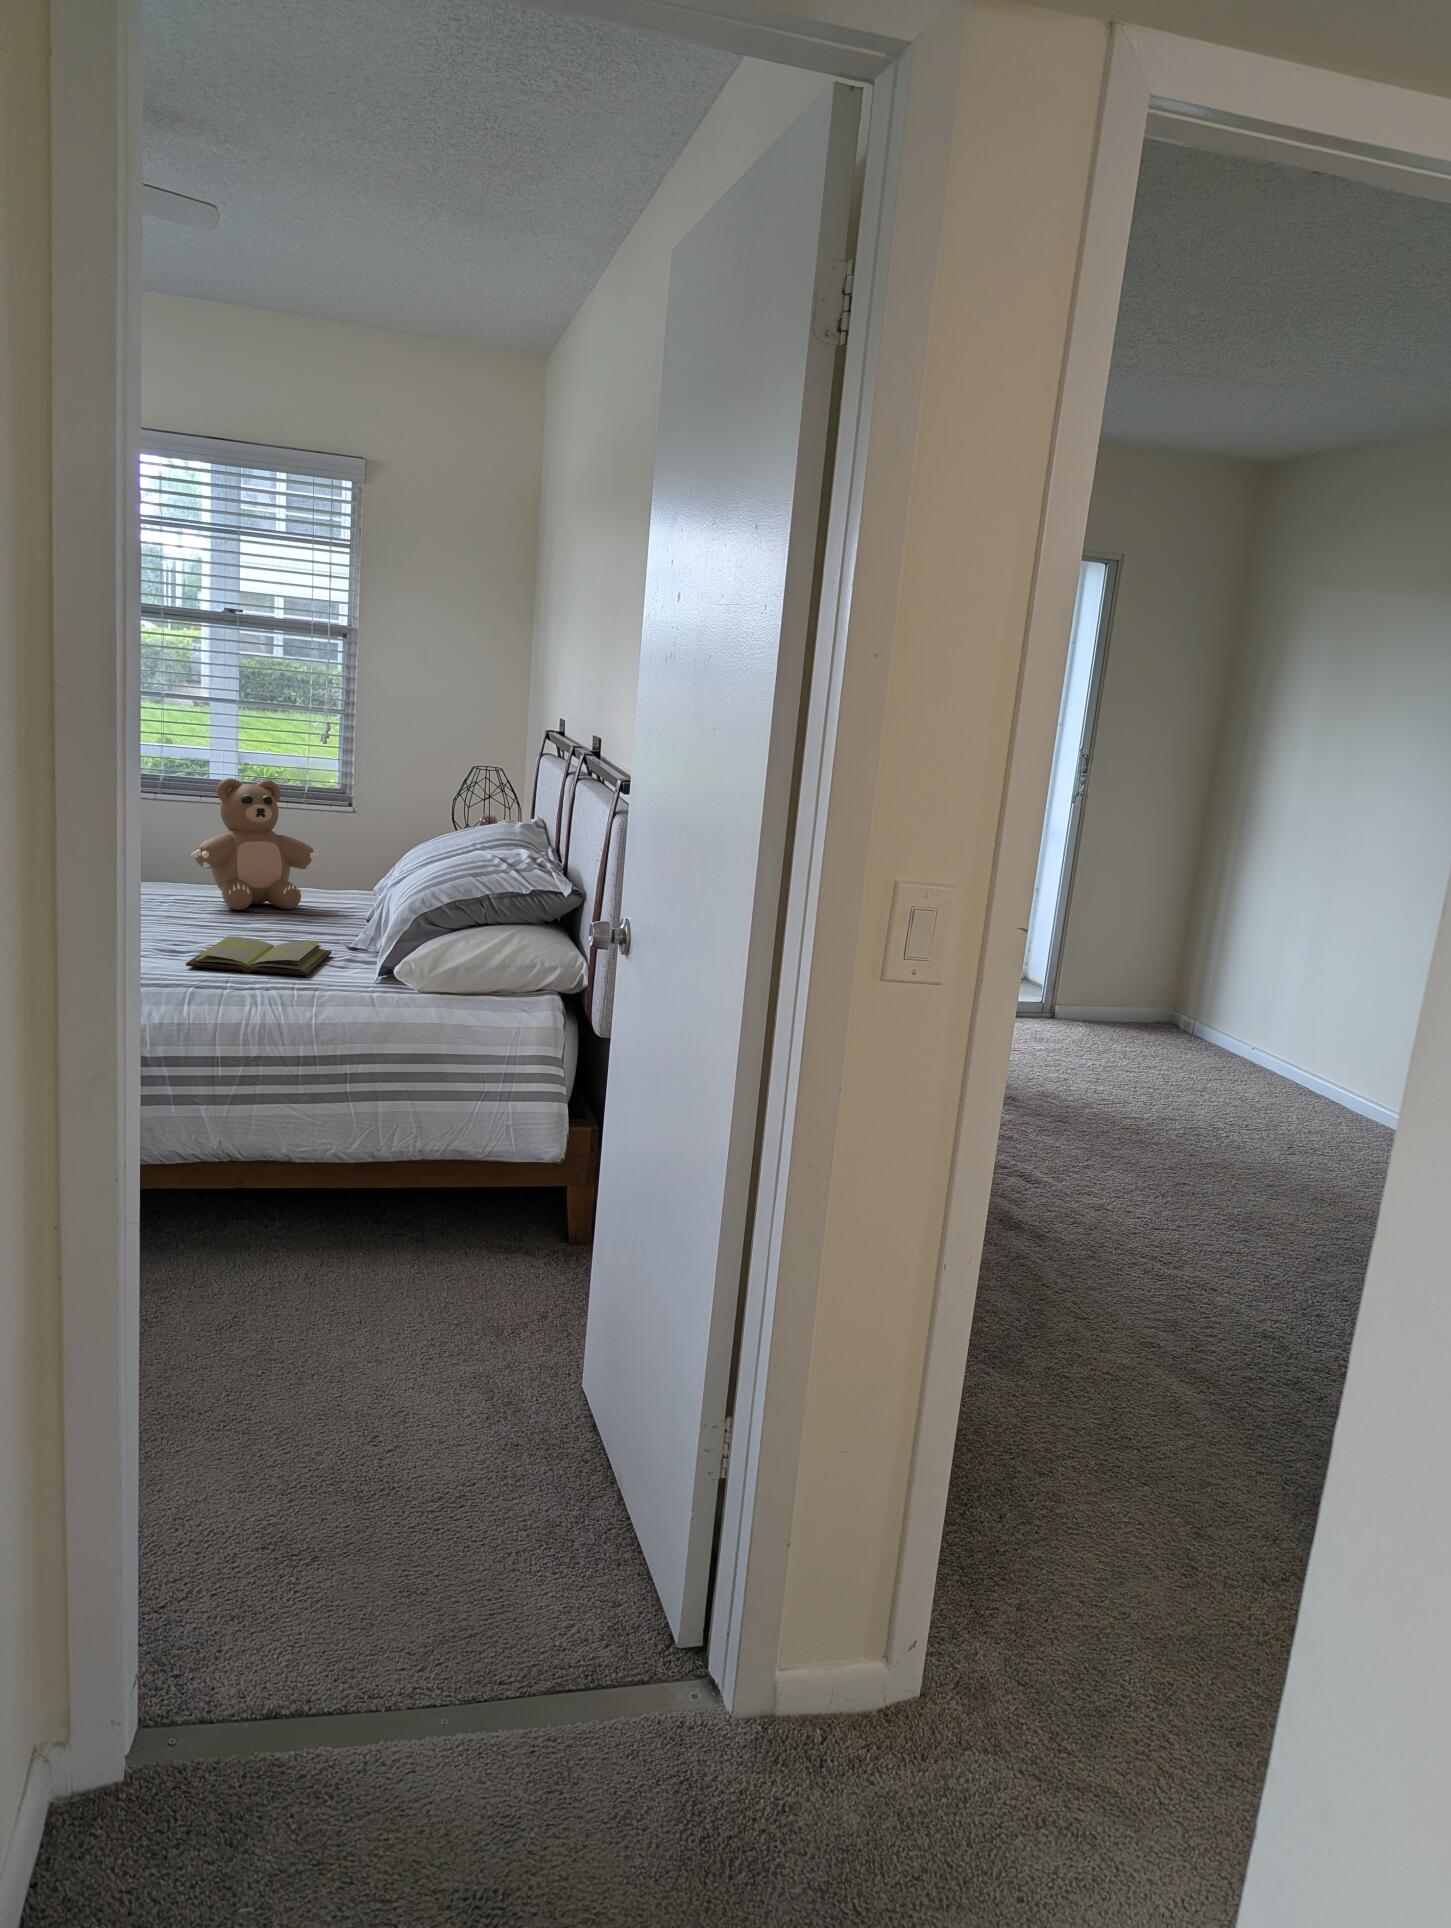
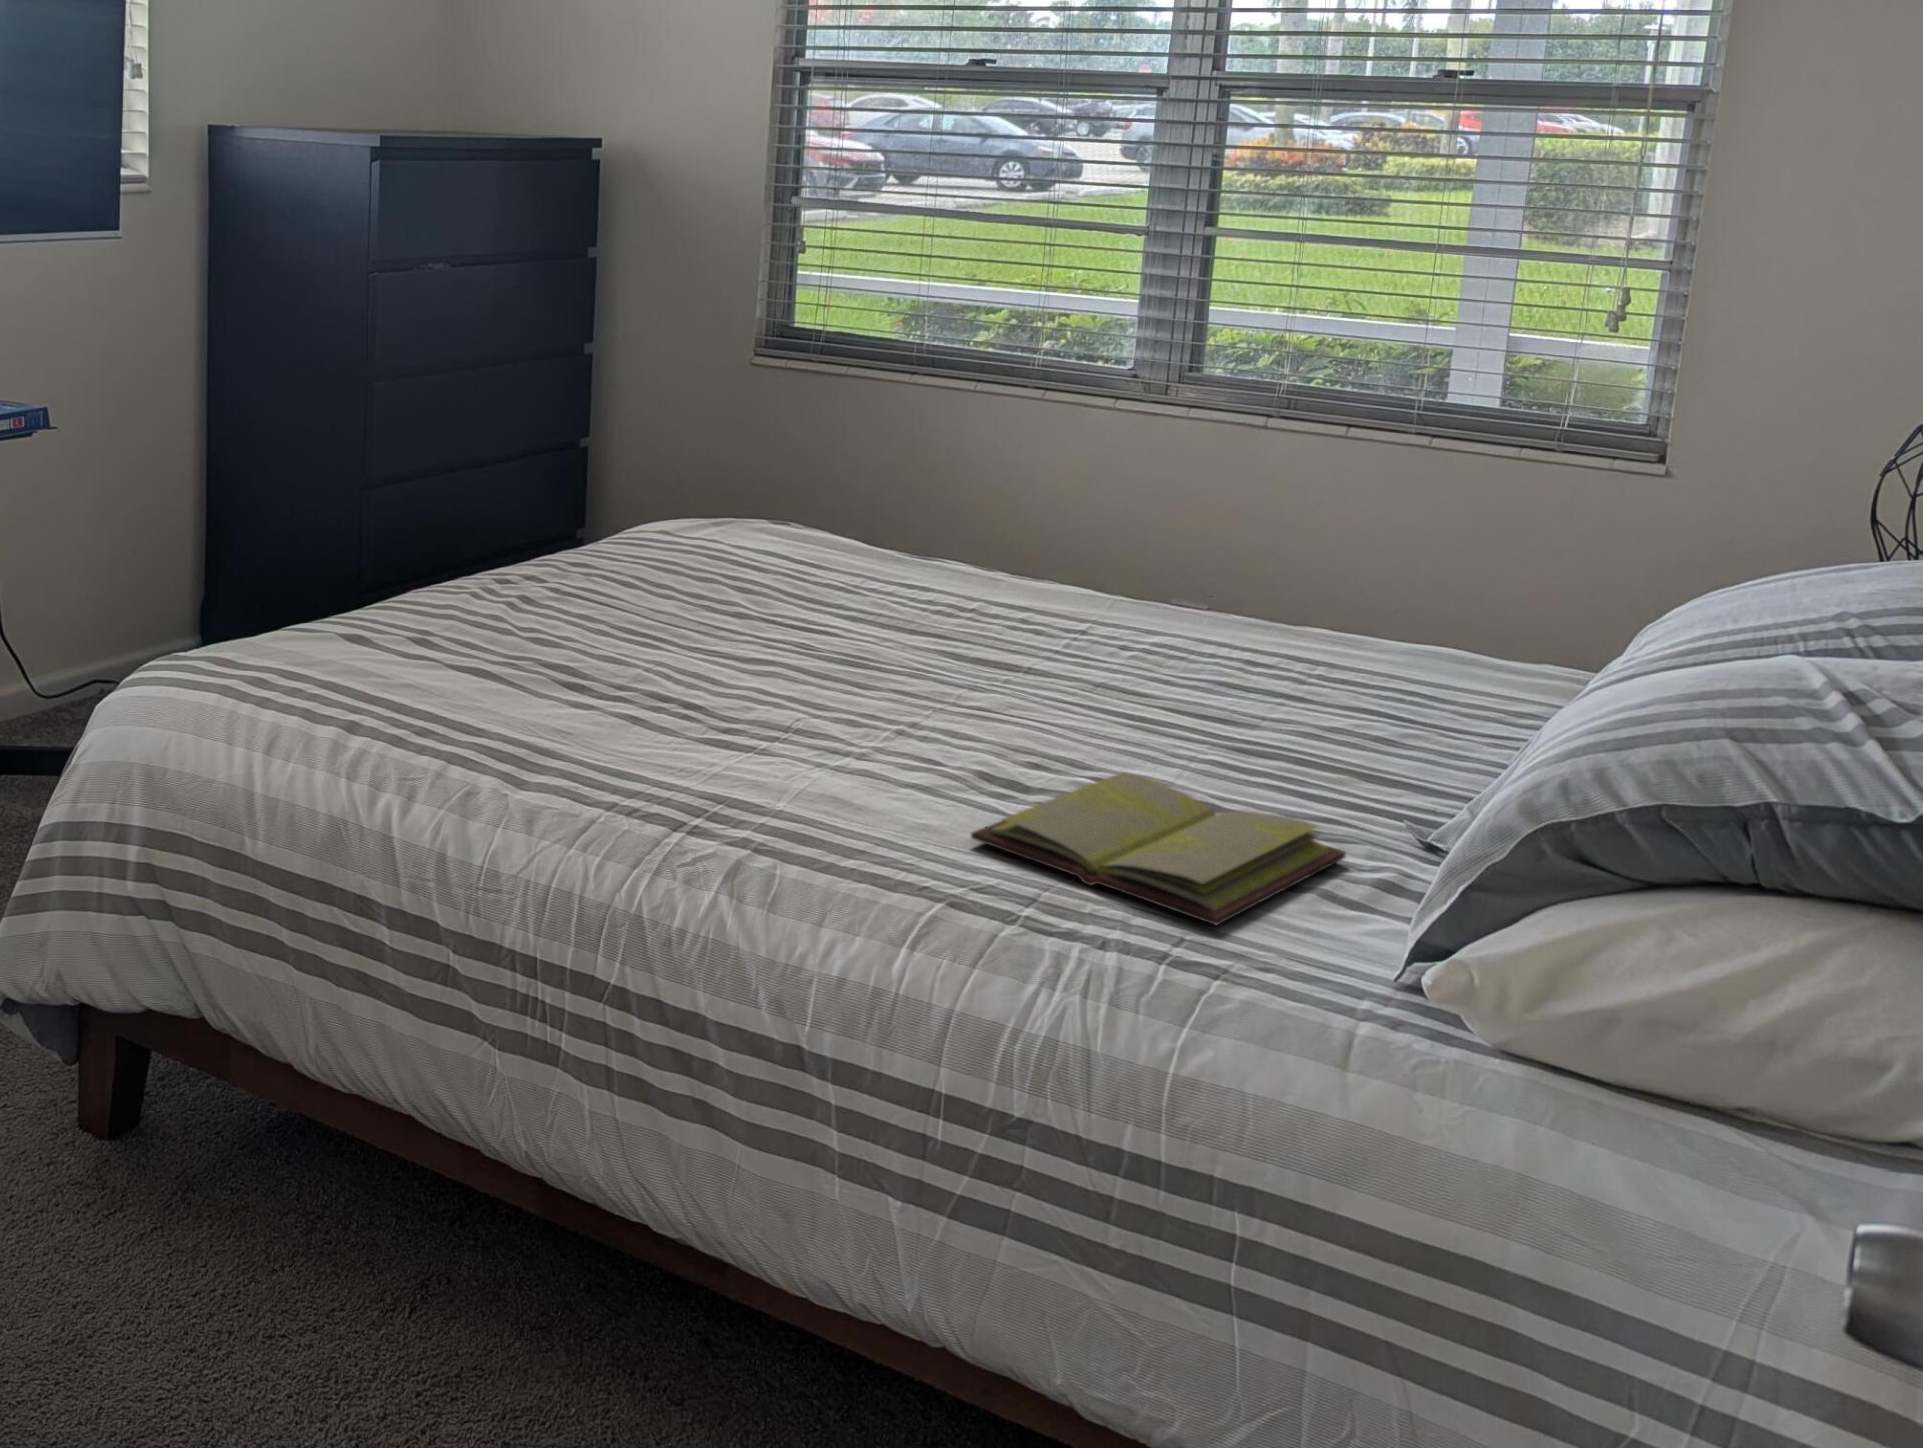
teddy bear: present [190,778,319,910] -> none [1165,410,1456,701]

